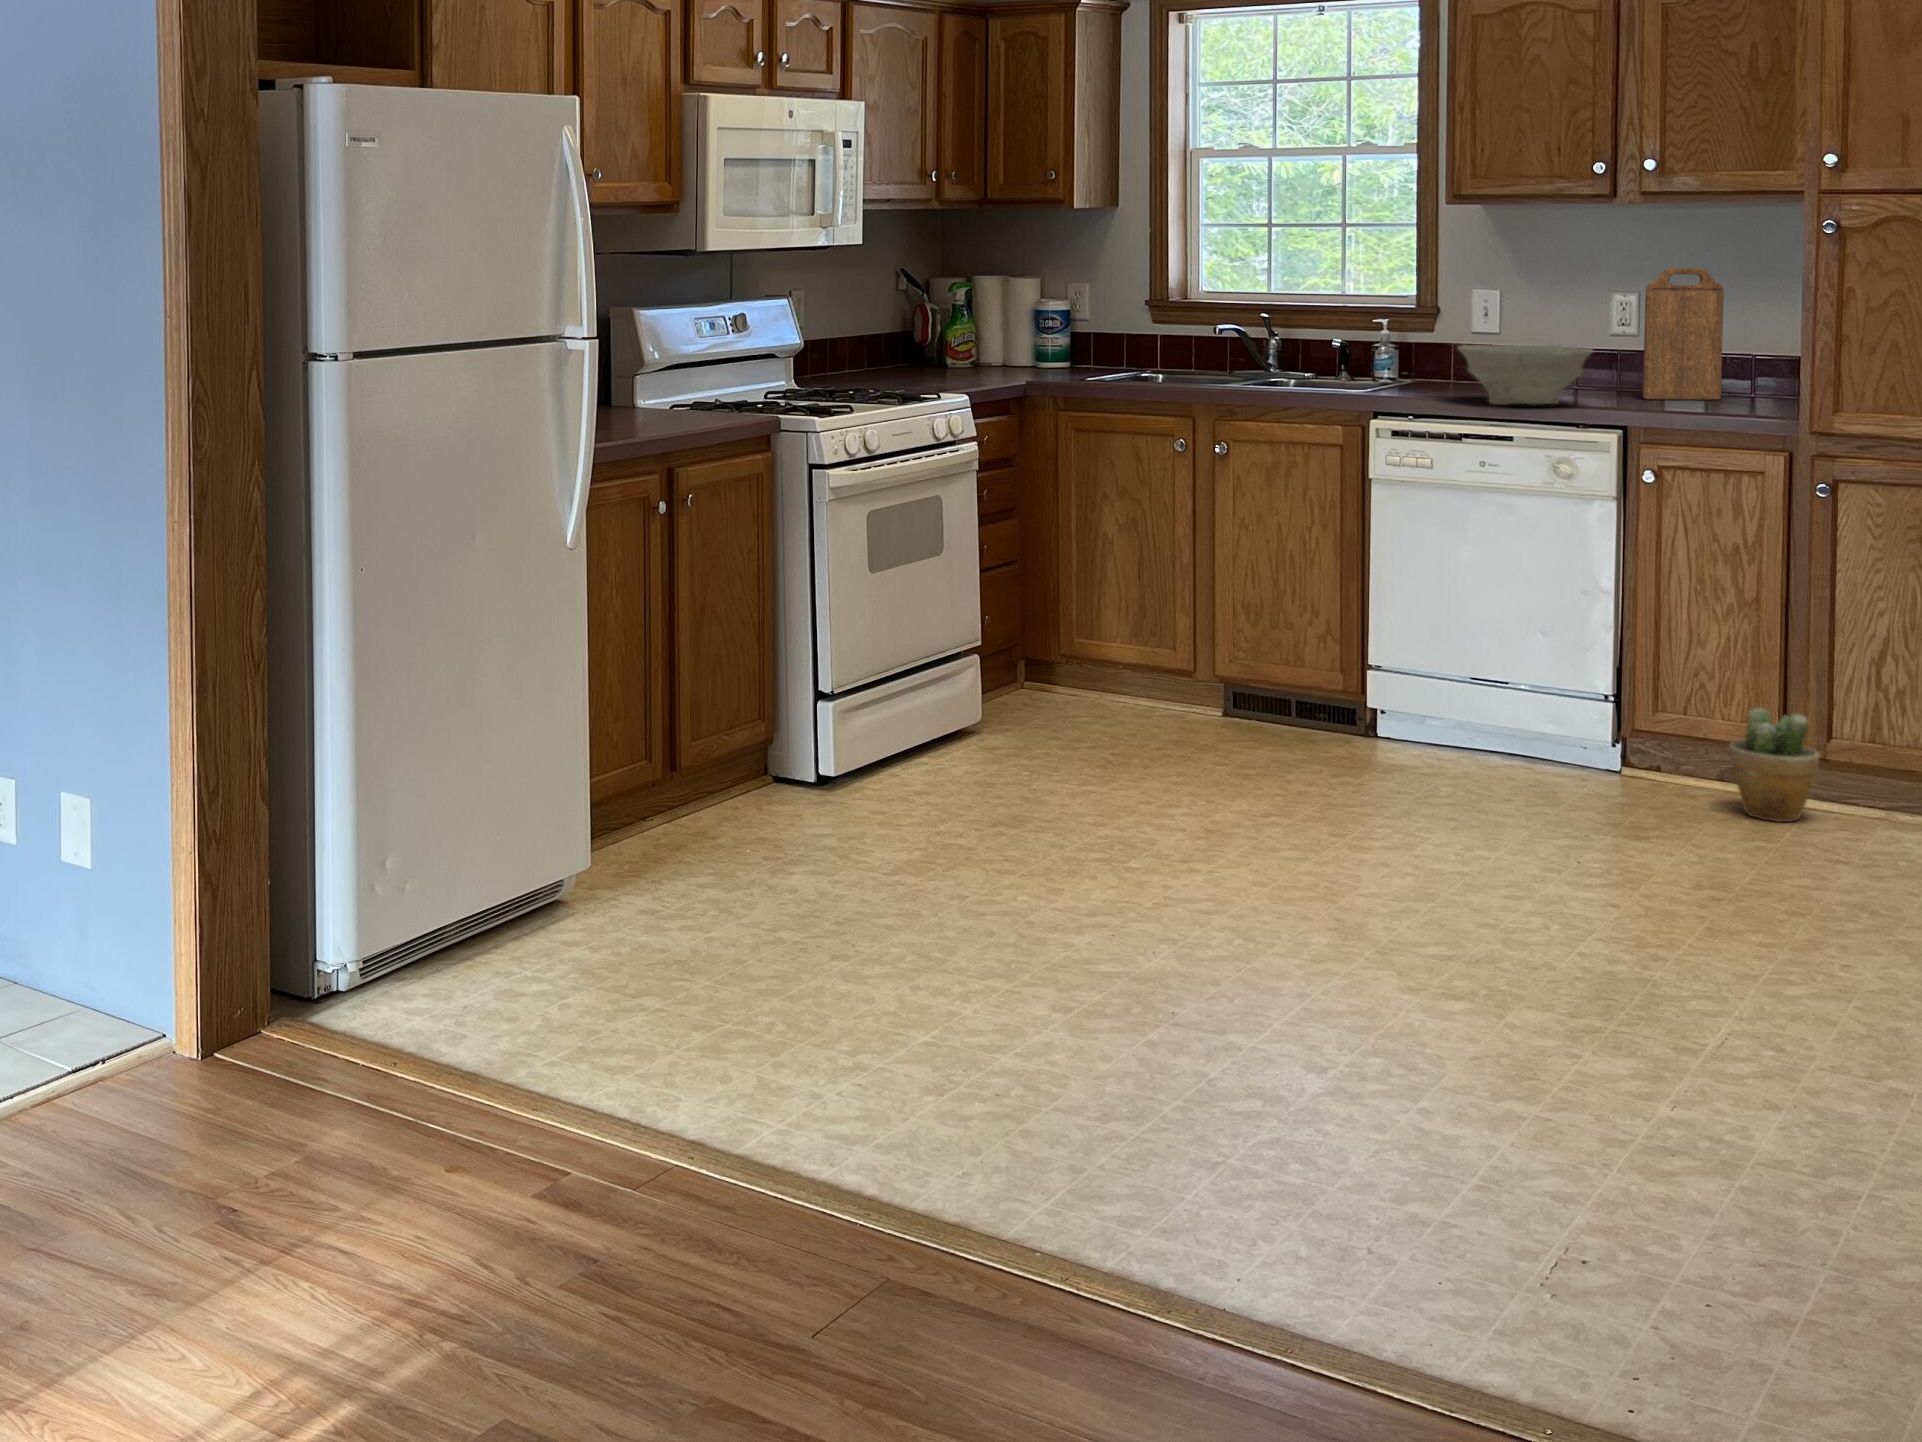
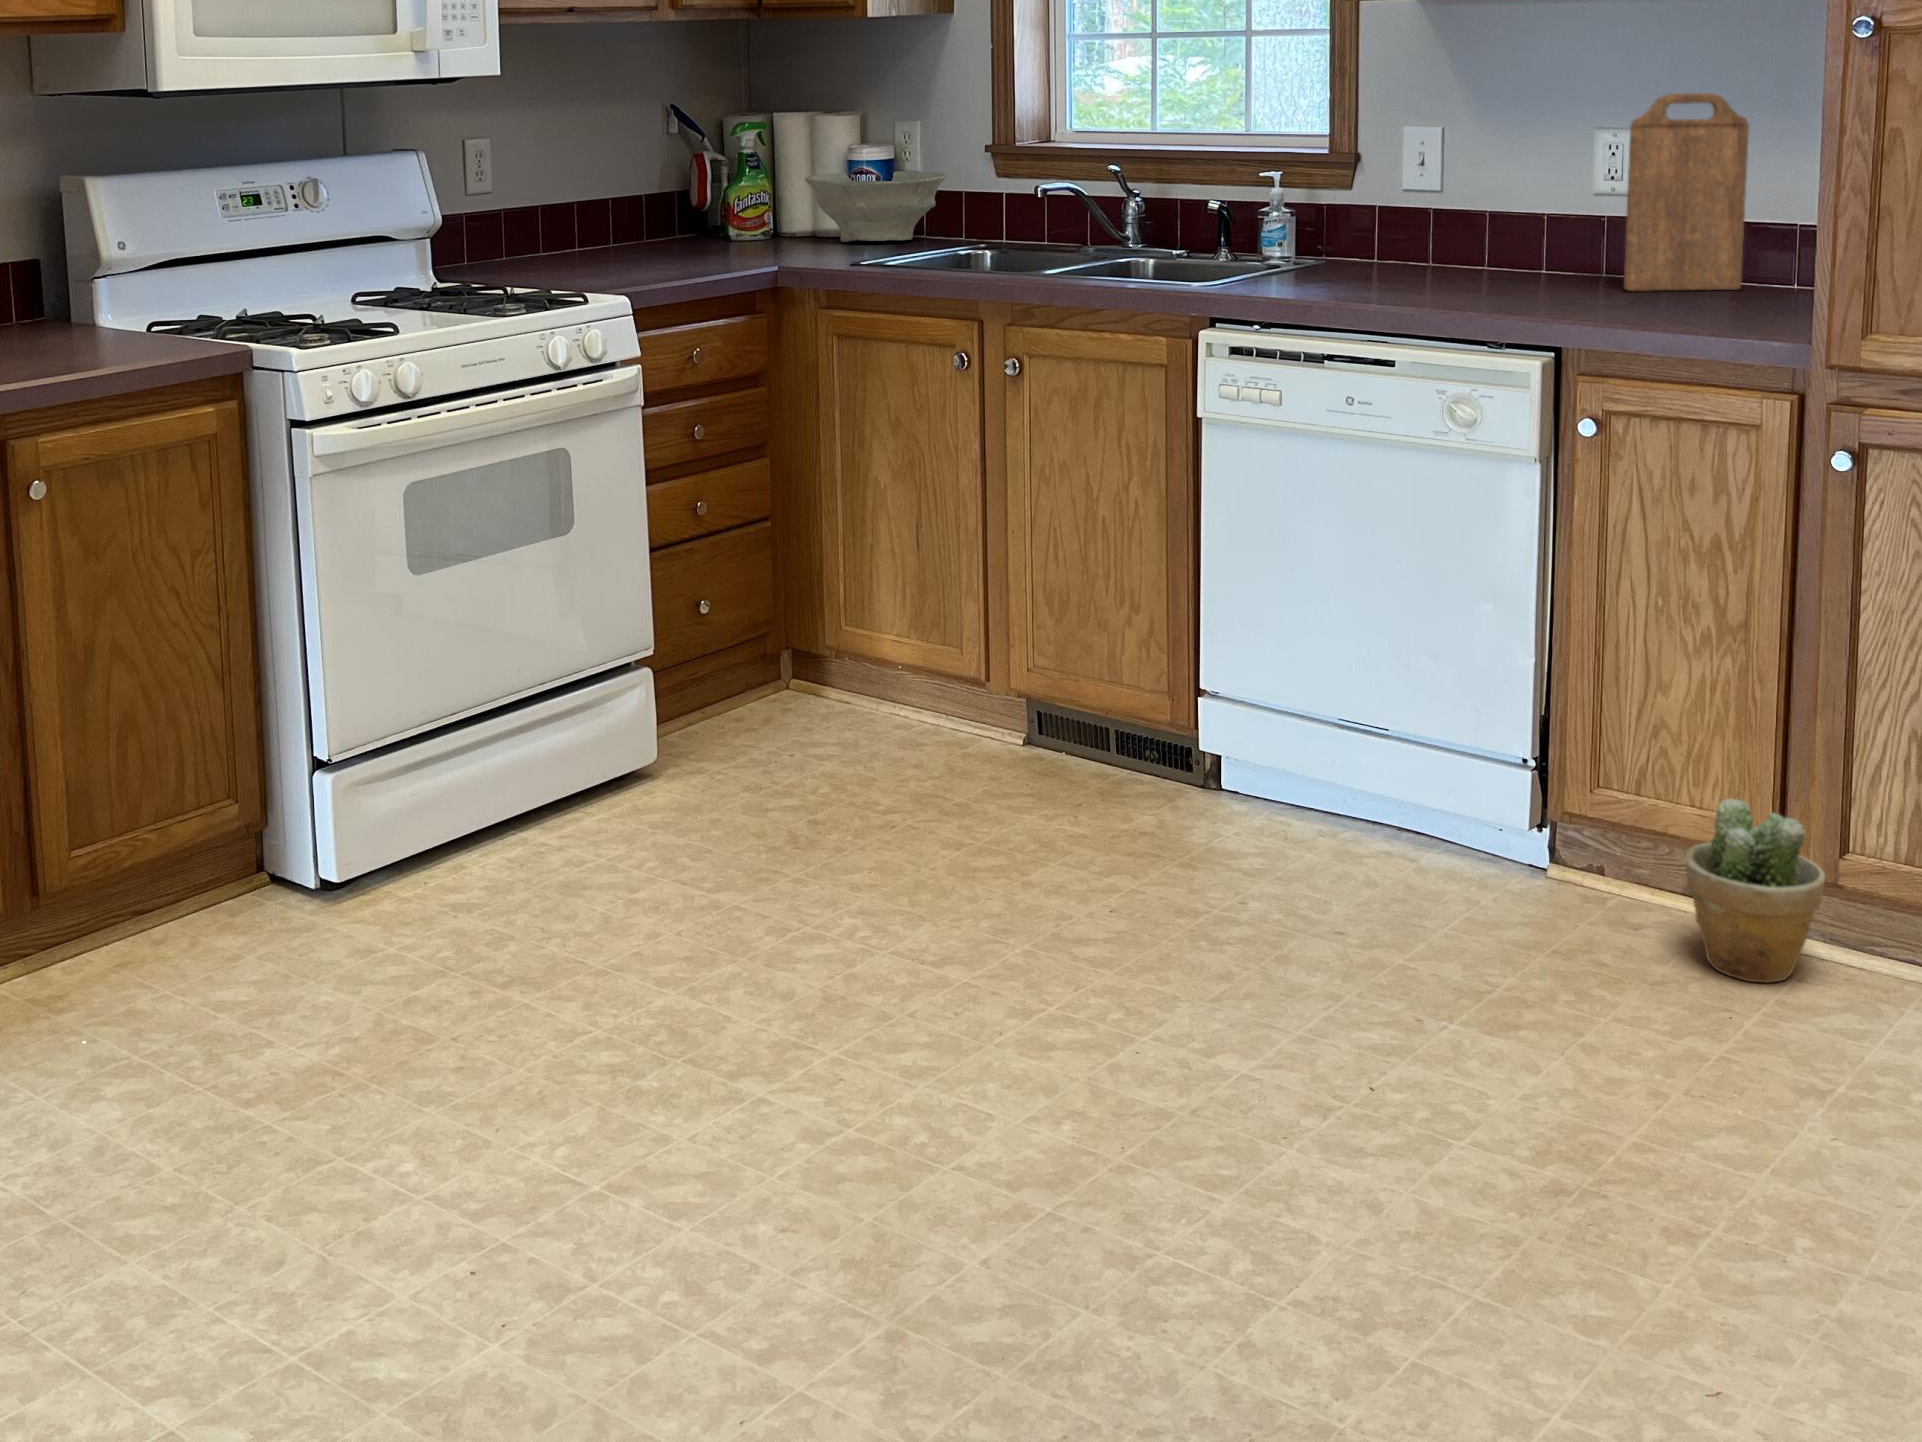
bowl: present [1458,344,1592,405] -> present [805,171,947,242]

